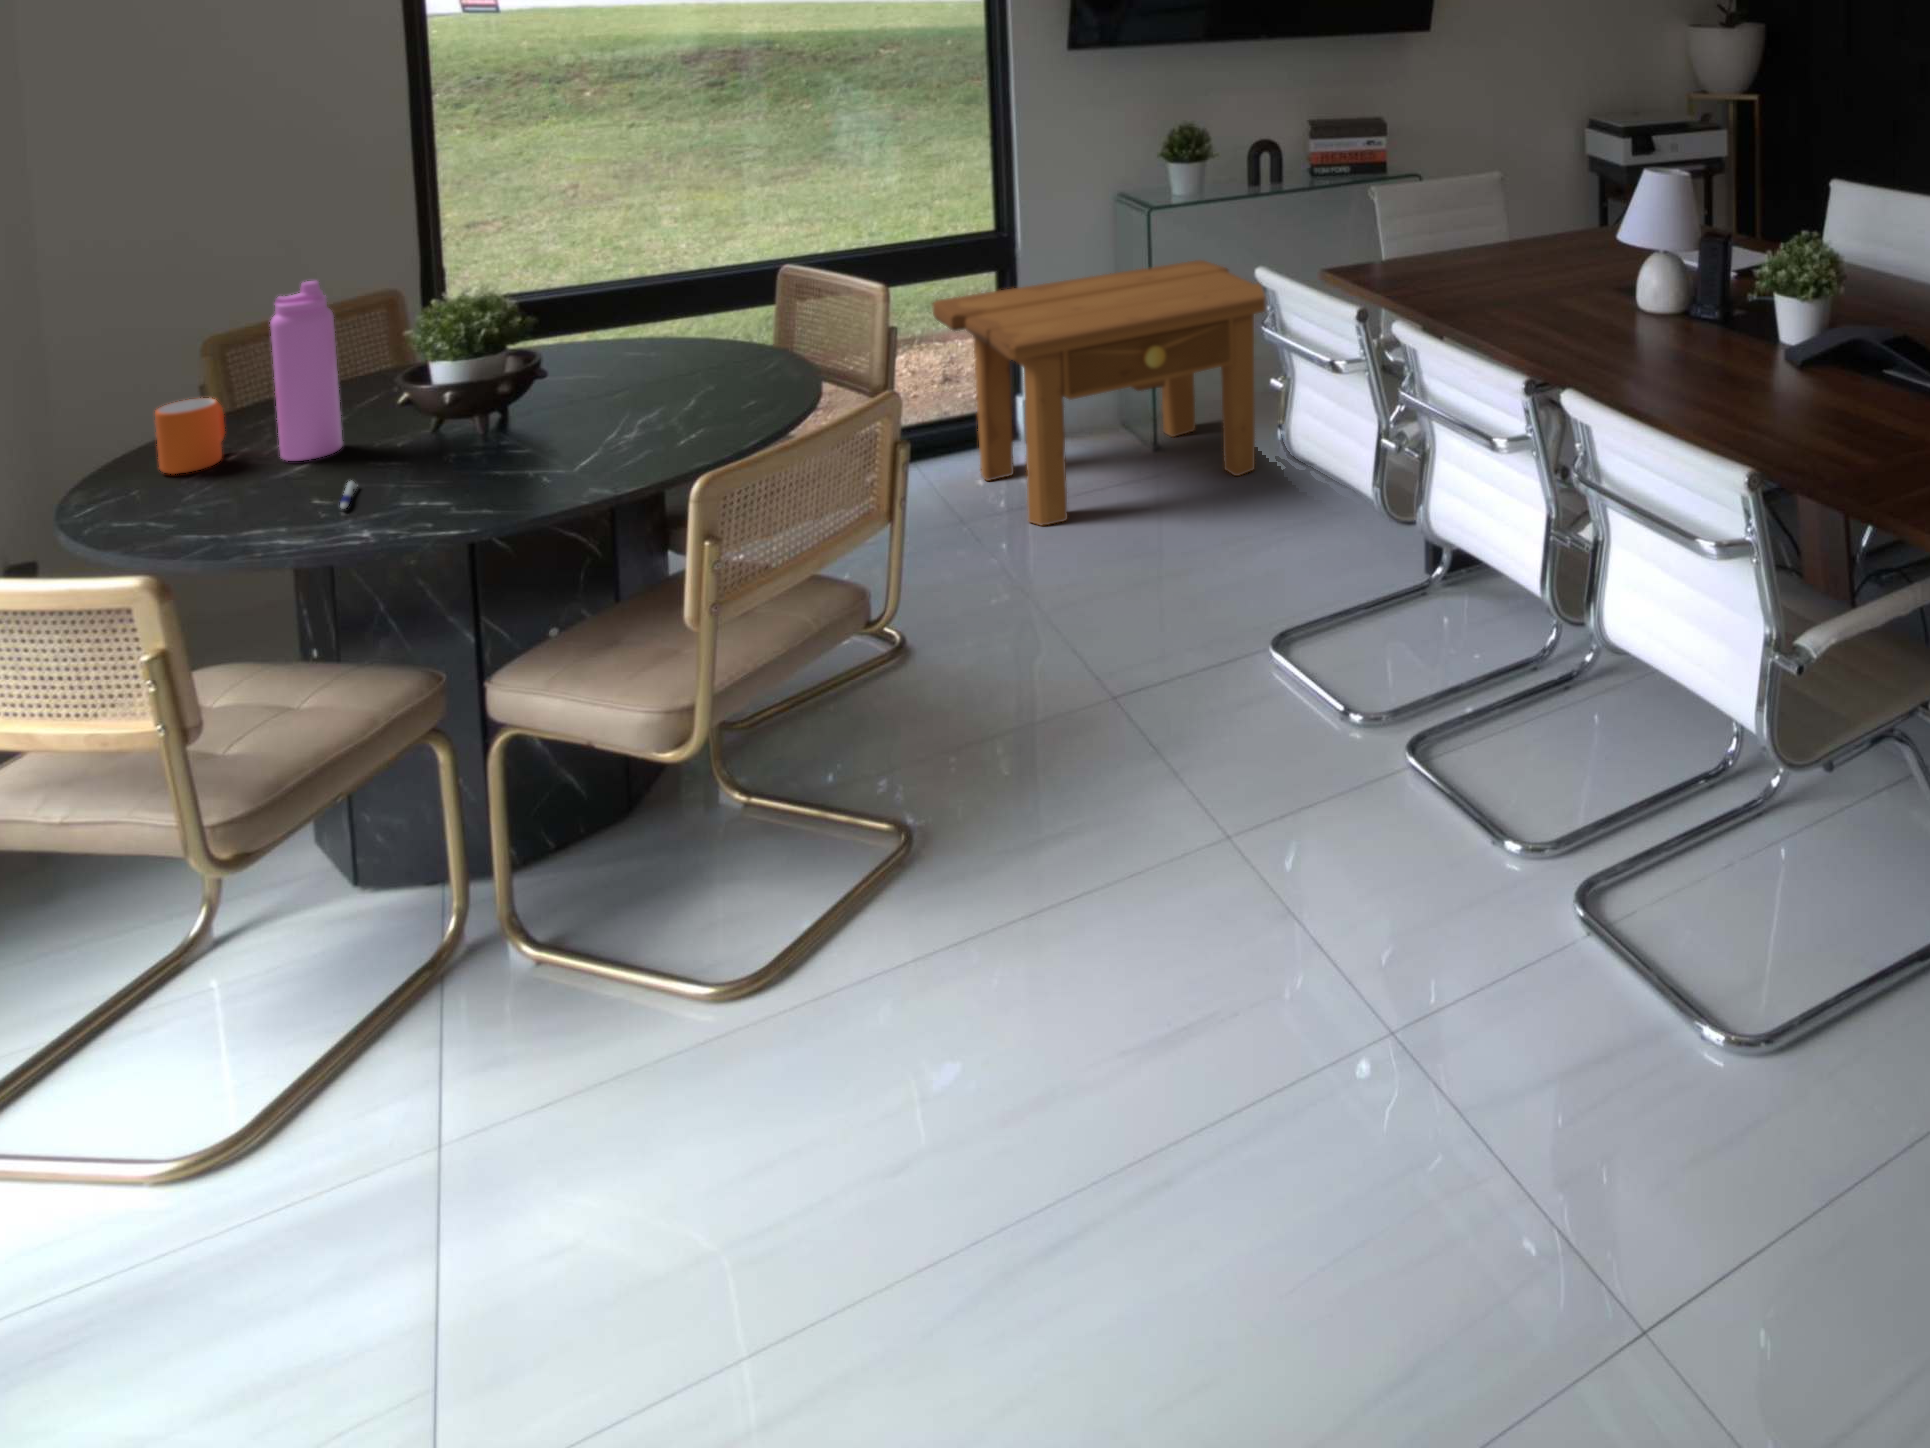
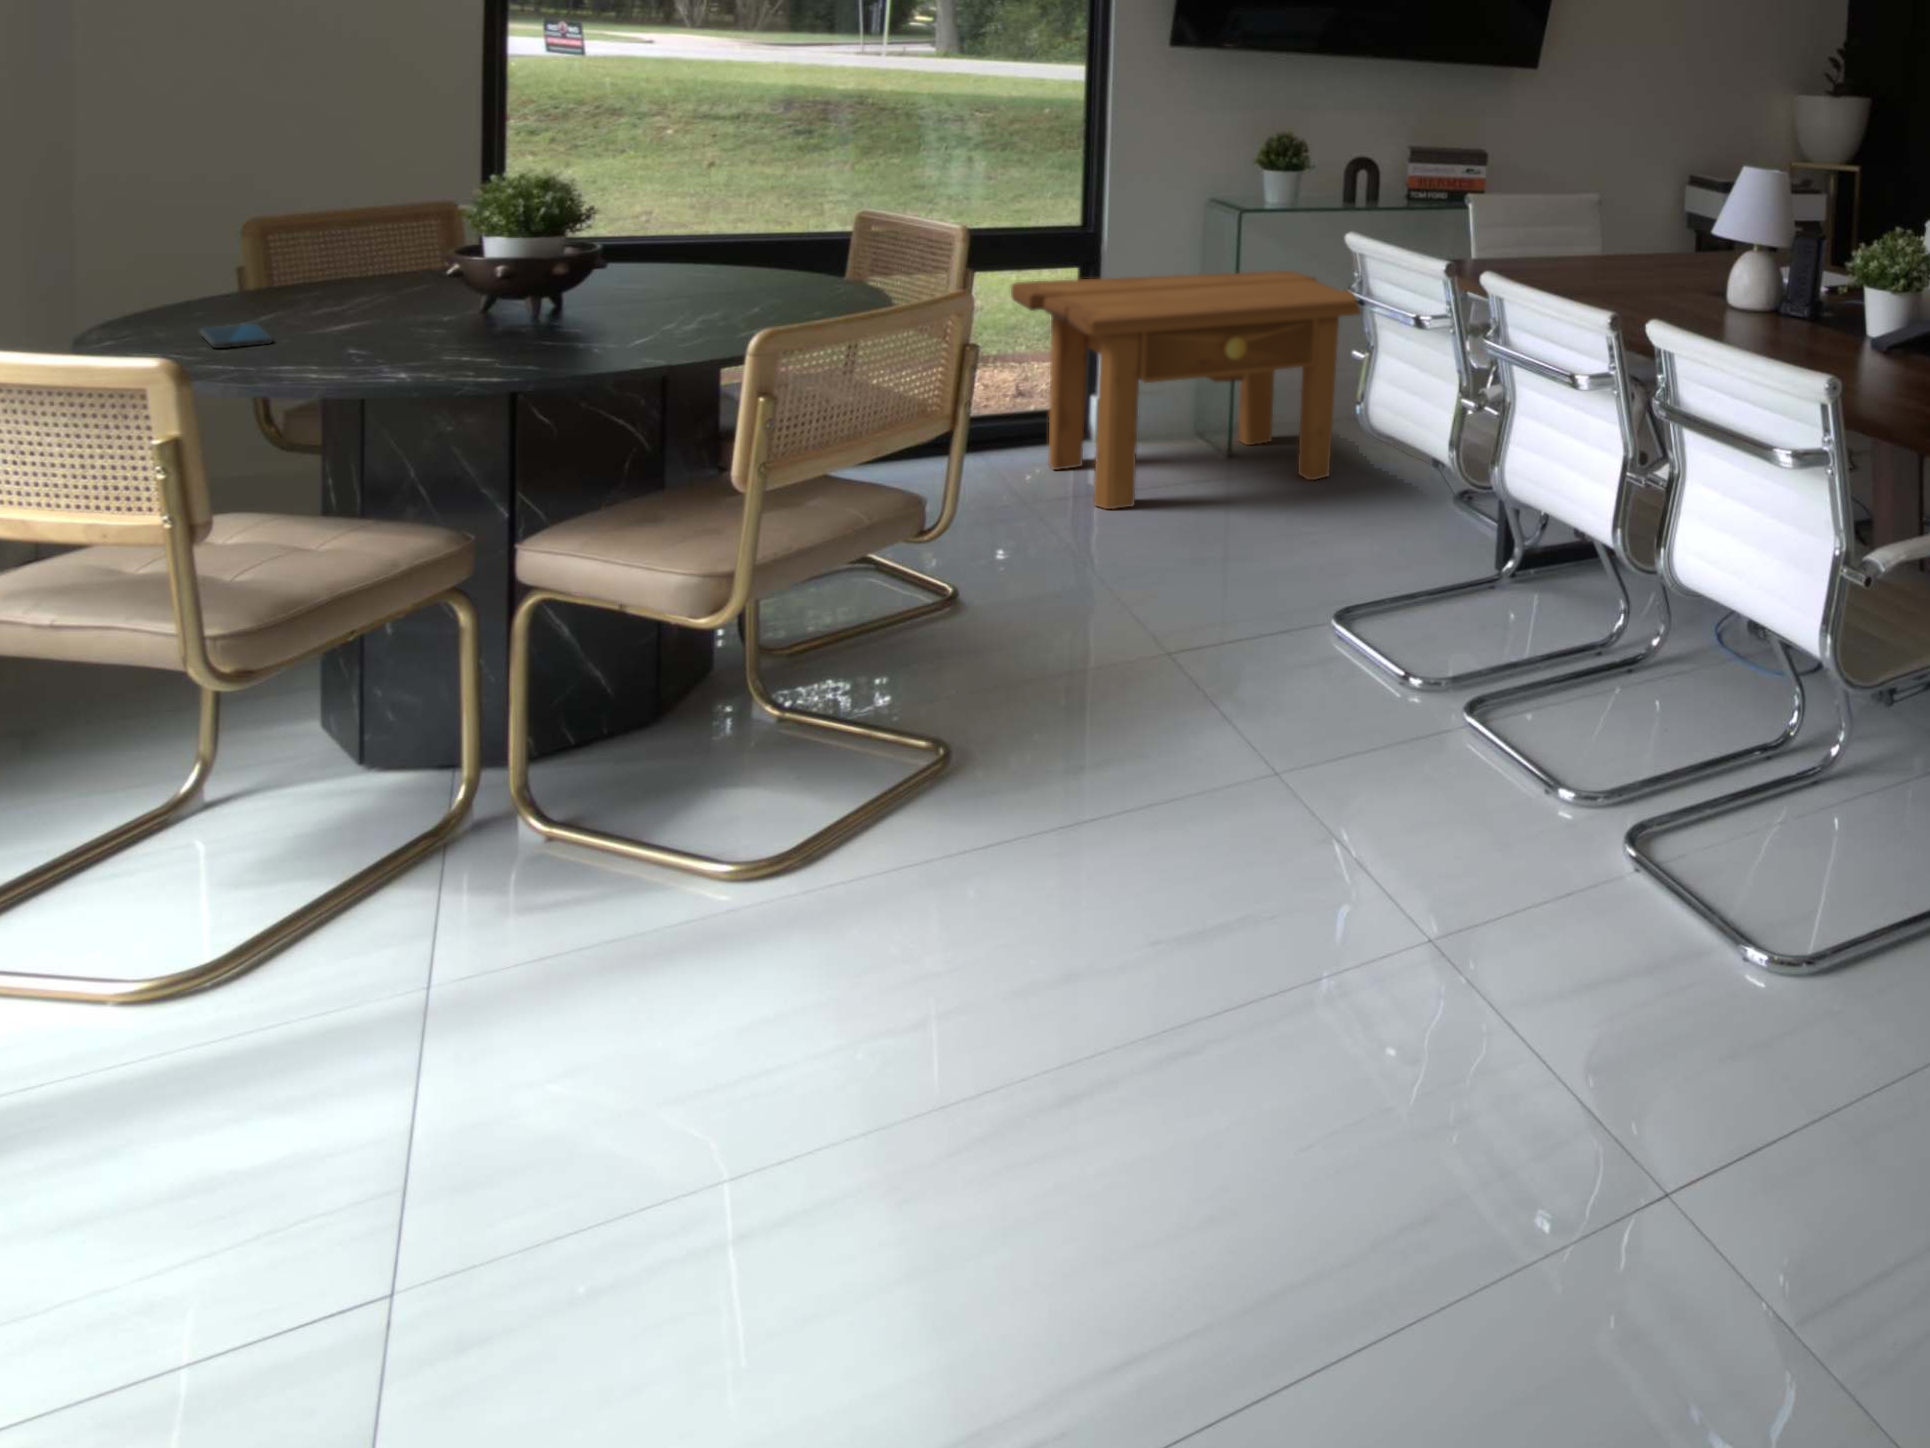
water bottle: present [270,281,343,461] -> none [318,140,386,322]
mug: present [155,398,225,474] -> none [189,253,262,324]
smartphone: none [171,473,240,510] -> present [200,324,272,348]
pen: present [340,481,357,509] -> none [377,334,397,355]

